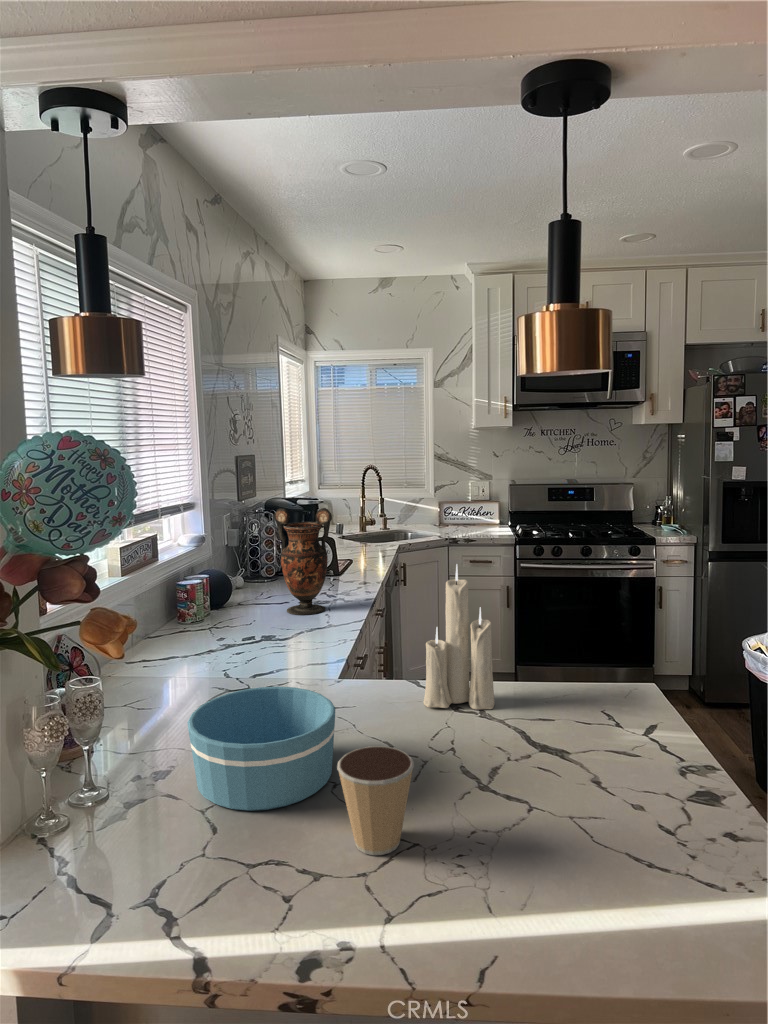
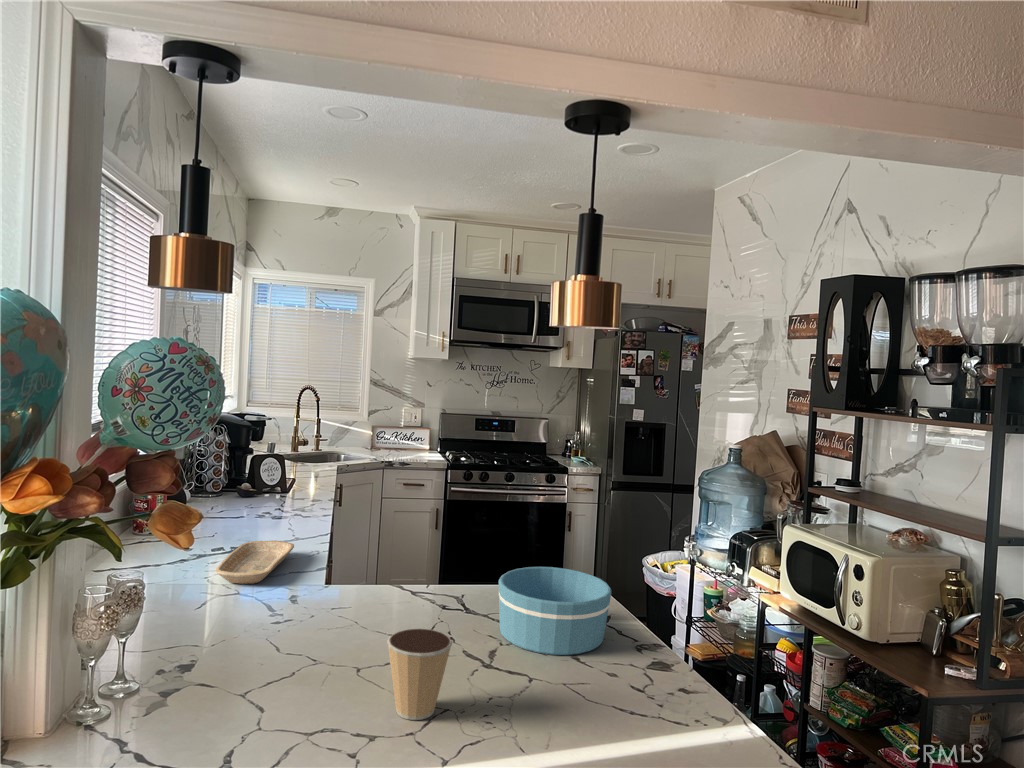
vase: present [274,508,332,615] -> none [241,422,302,529]
candle: present [424,564,495,710] -> none [415,472,480,608]
tray: none [232,628,318,675] -> present [216,540,294,584]
bowl: present [187,687,335,811] -> present [499,567,611,655]

